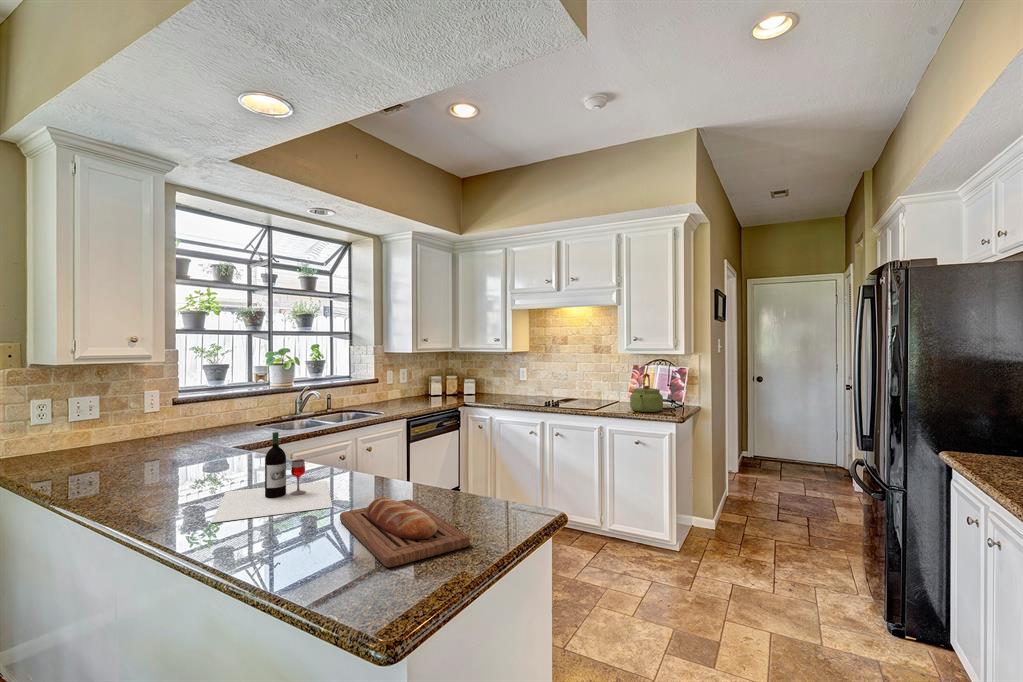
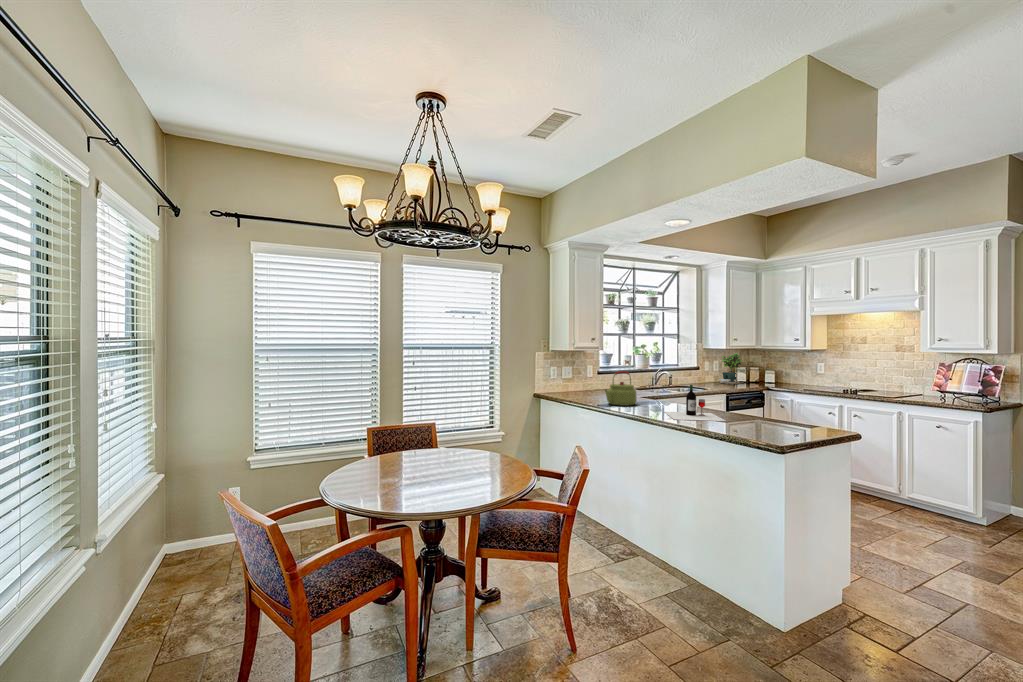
potted plant: none [407,358,439,403] -> present [719,353,744,384]
kettle: present [630,373,663,412] -> present [605,371,637,406]
bread loaf: present [340,497,470,567] -> none [736,416,813,438]

